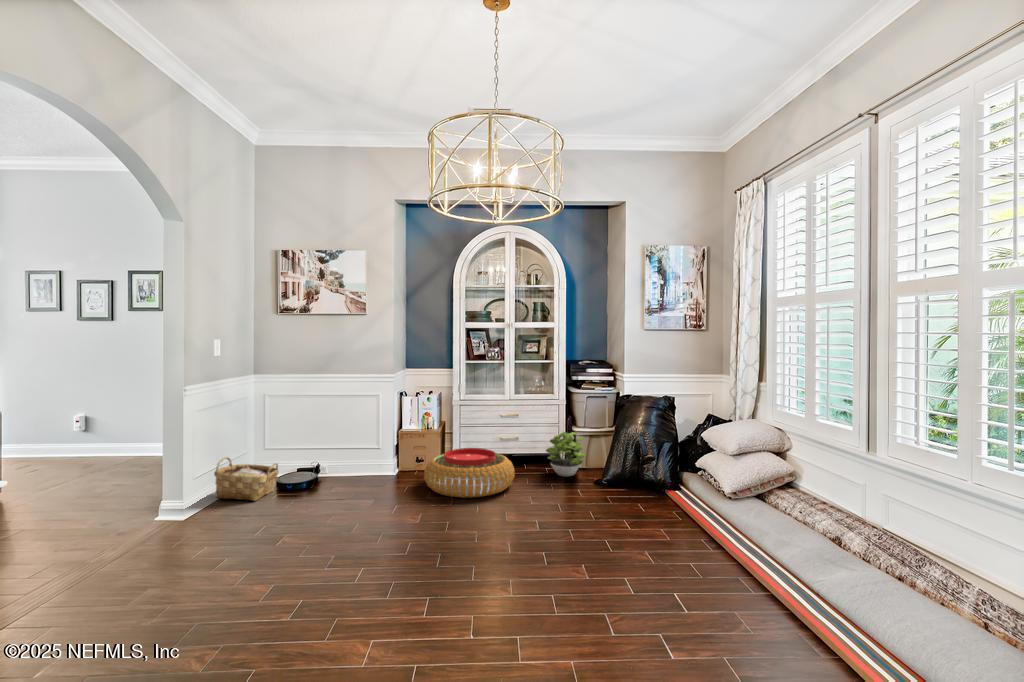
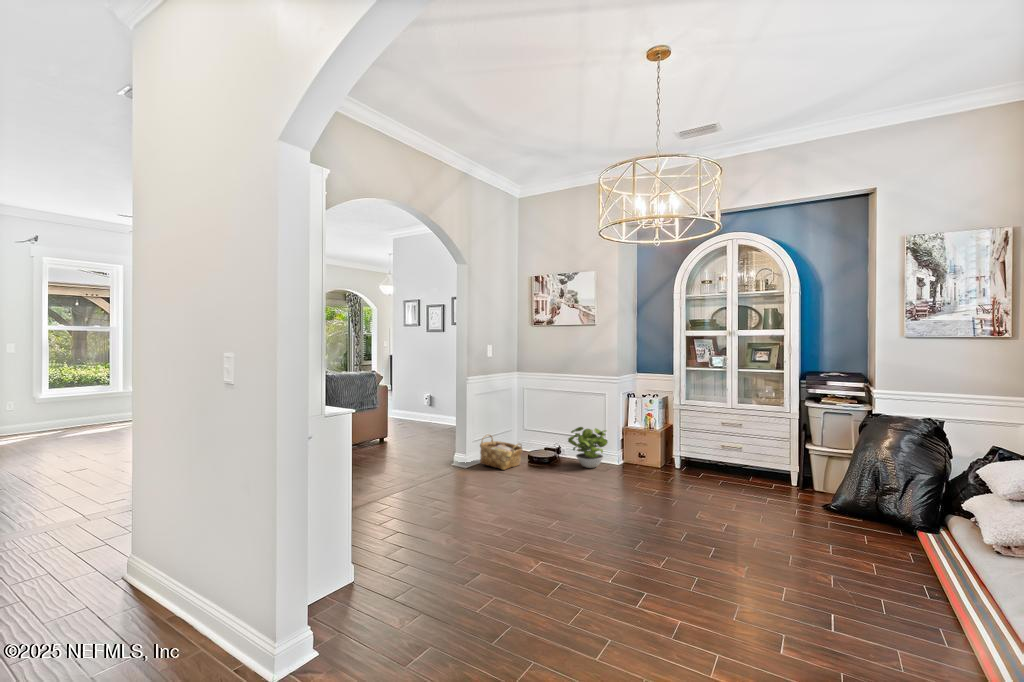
potted plant: present [546,432,586,477] -> present [568,427,608,468]
pouf: present [424,448,515,498] -> none [635,451,725,498]

